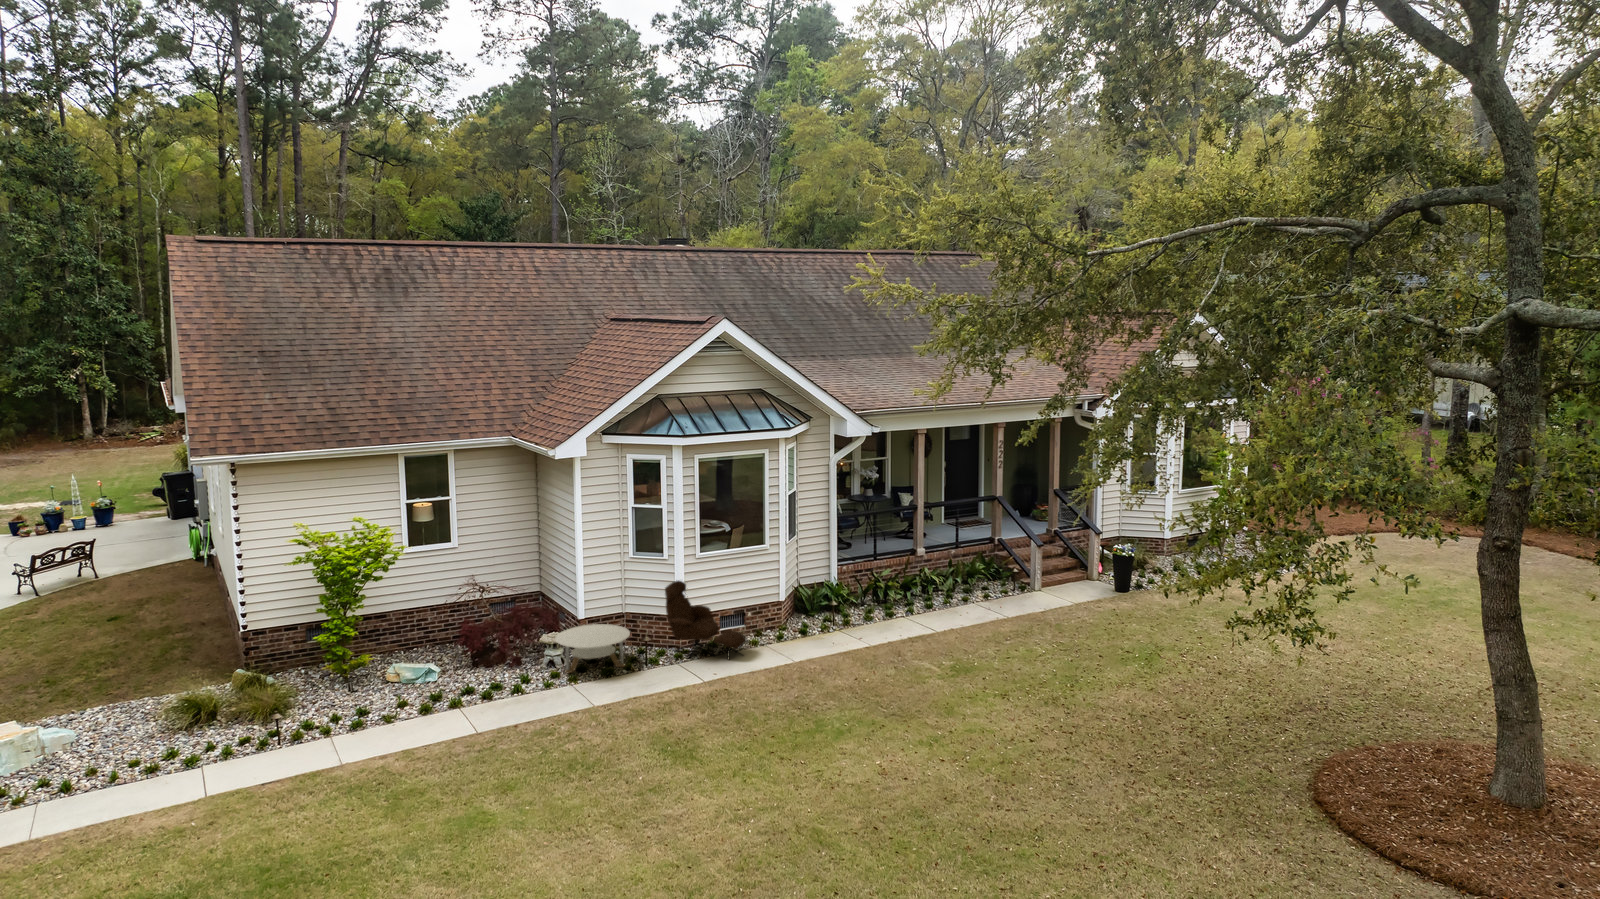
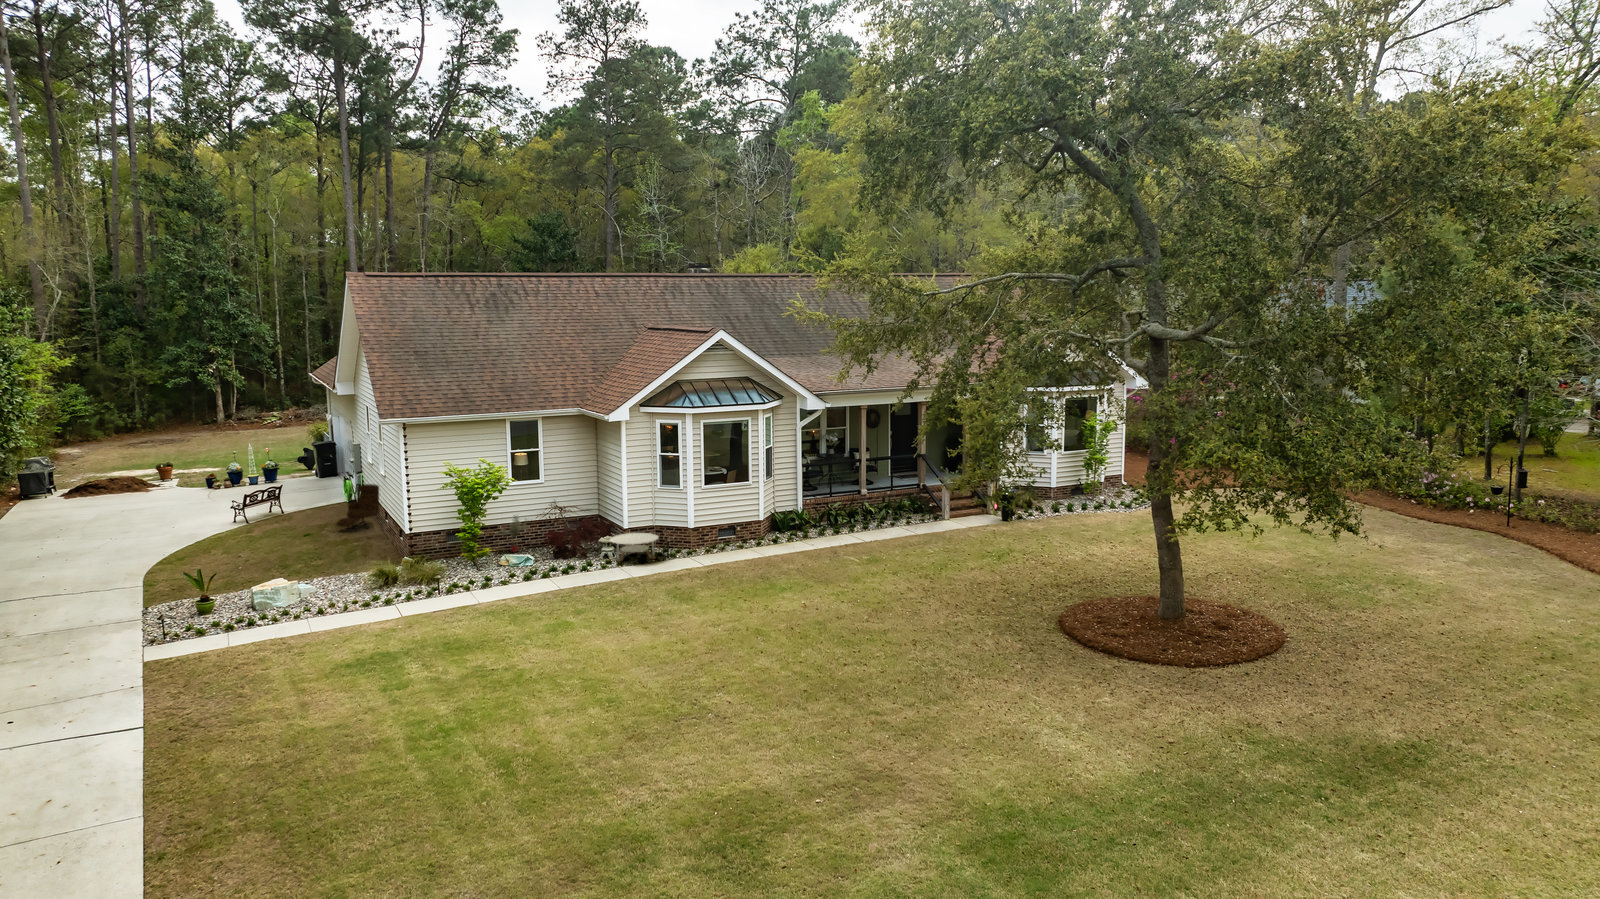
lounge chair: present [665,581,746,659] -> present [336,484,380,530]
potted tree: none [385,596,435,655] -> present [499,515,529,552]

